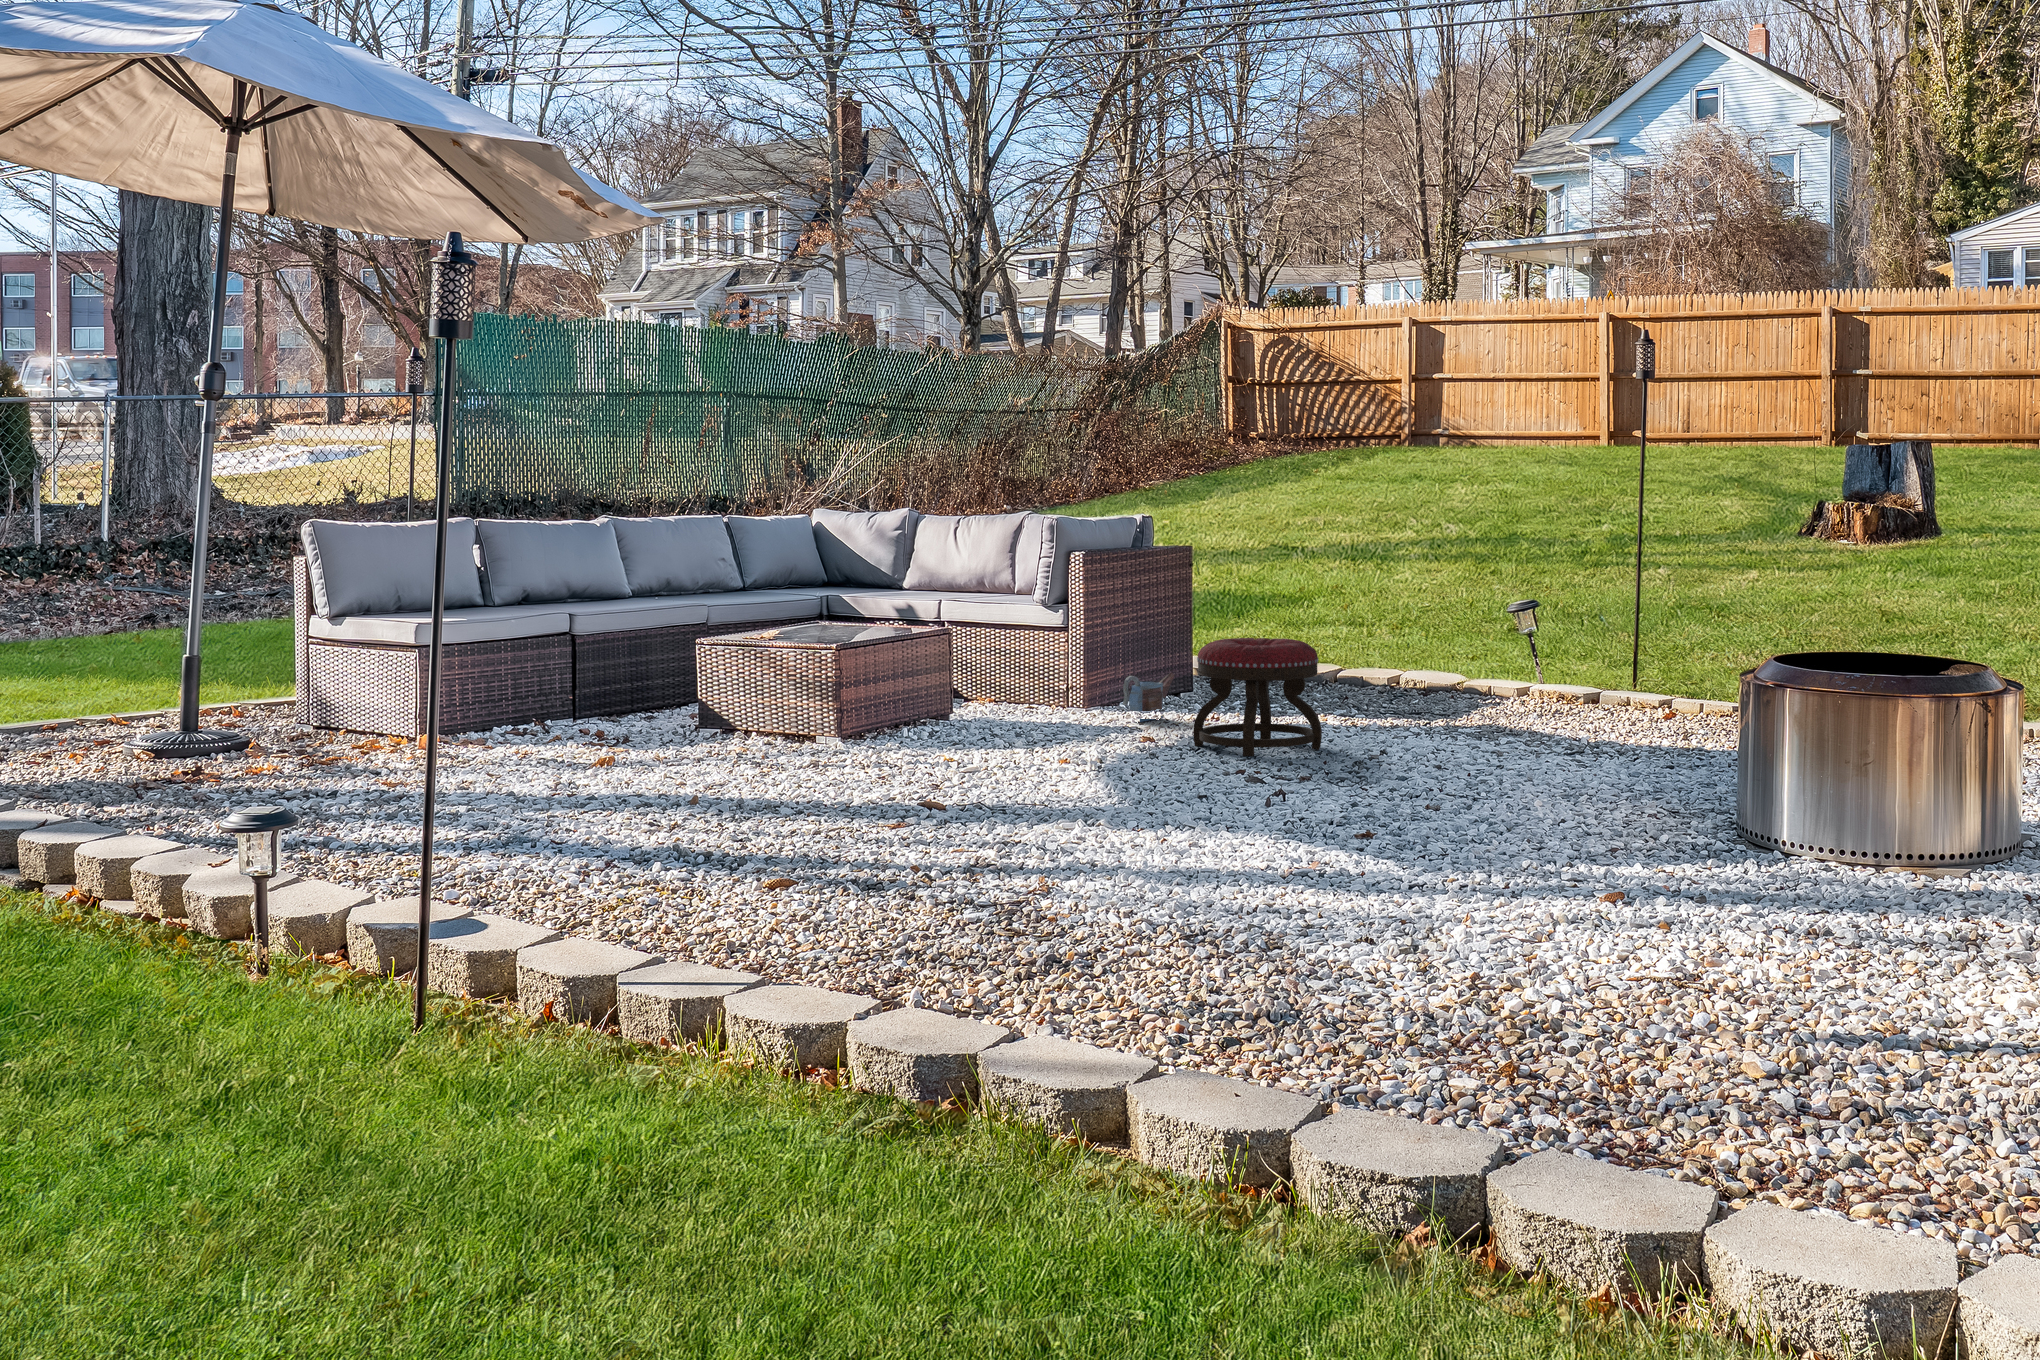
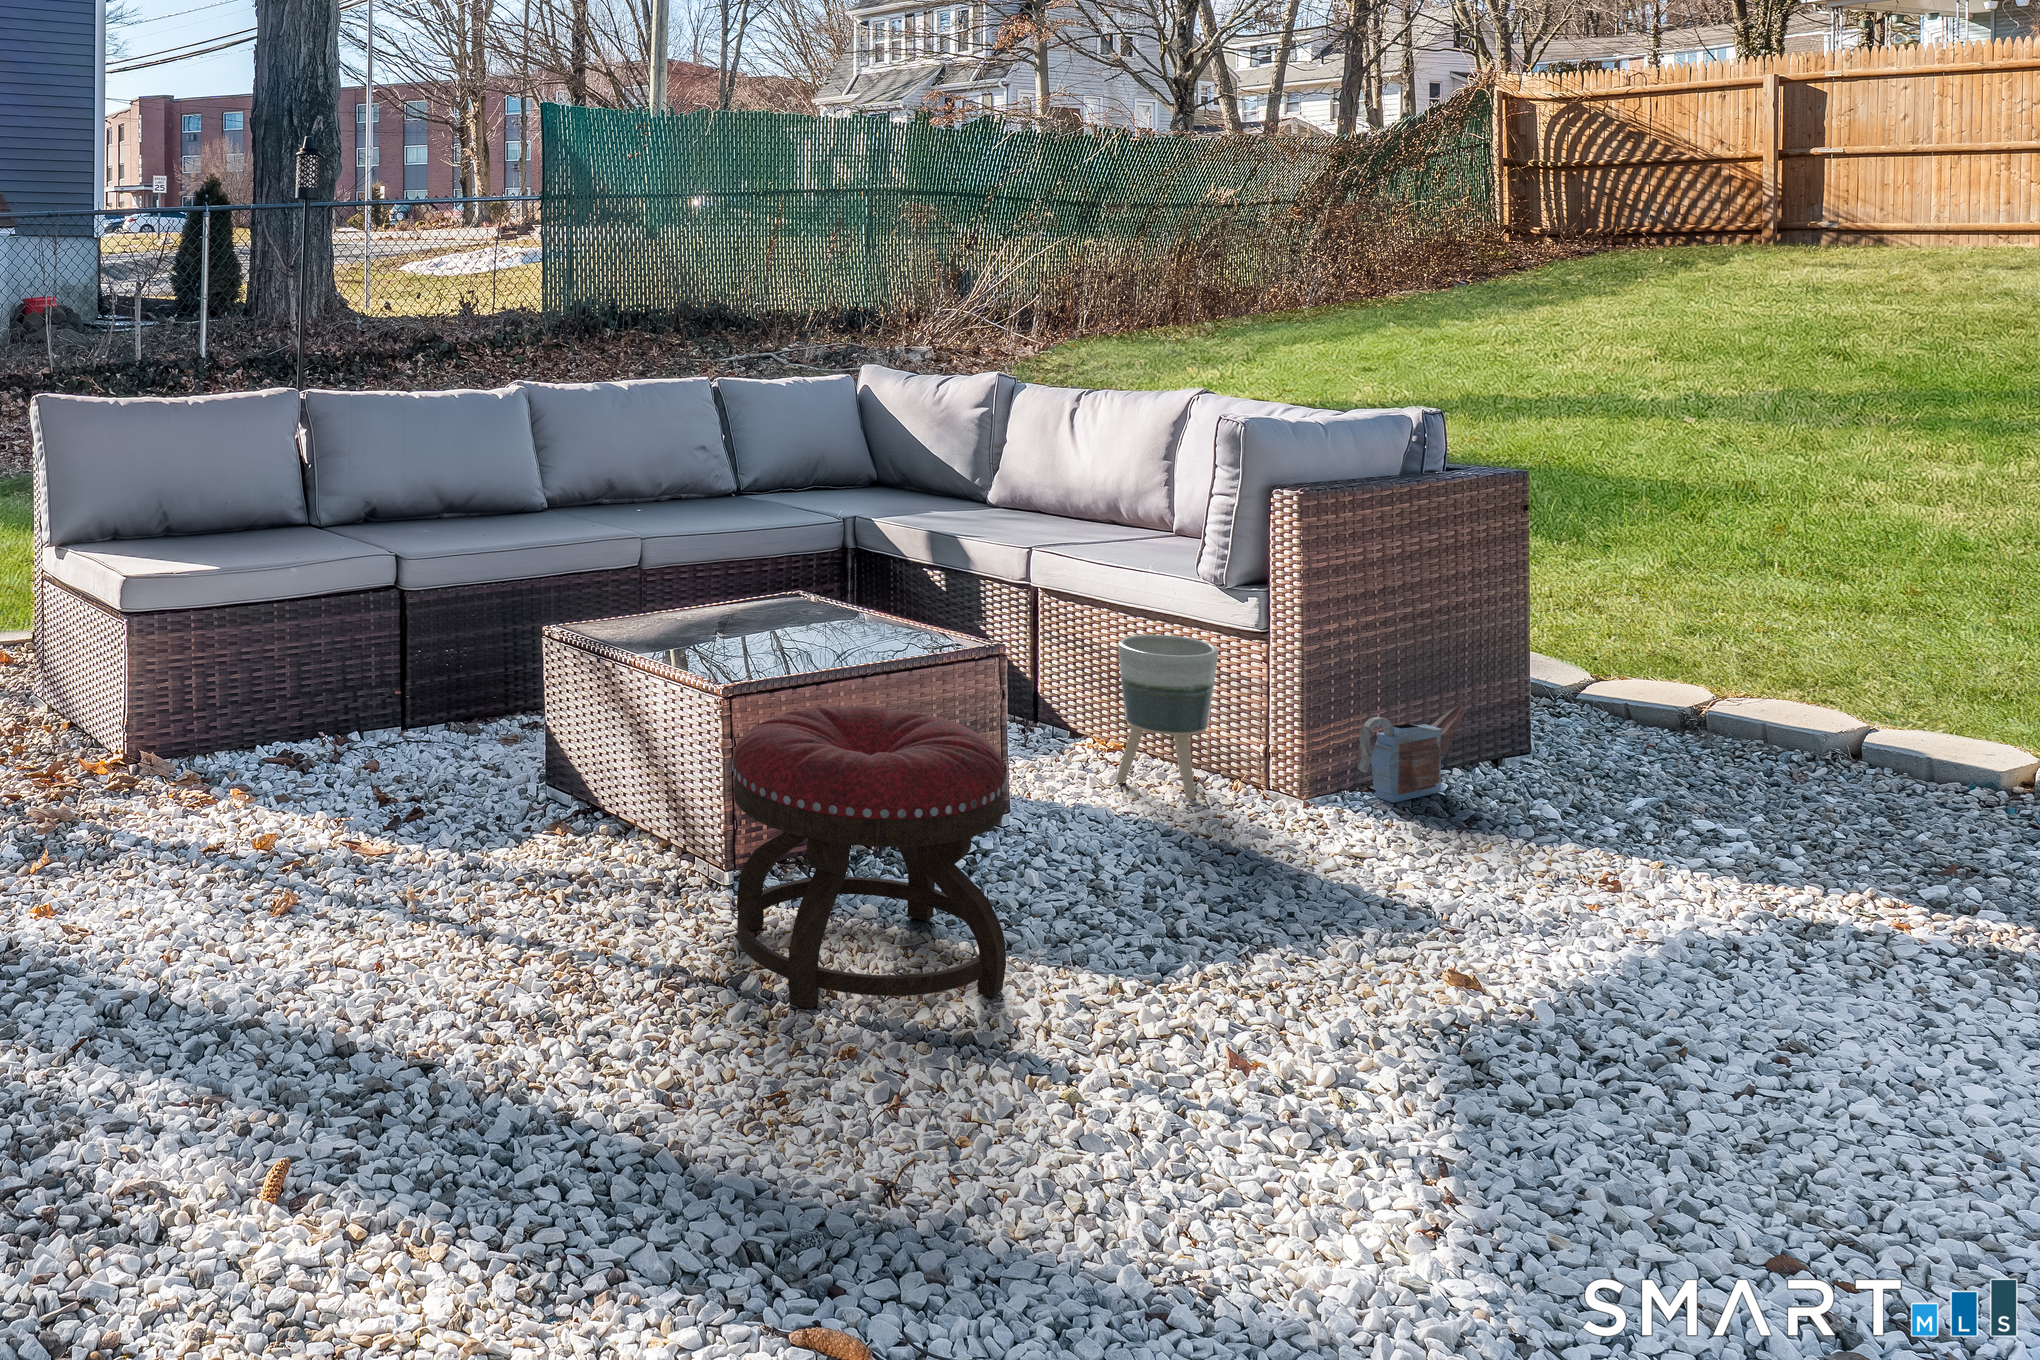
ottoman: present [1193,638,1322,756] -> present [732,706,1007,1010]
planter: none [1000,642,1053,726] -> present [1116,635,1218,799]

